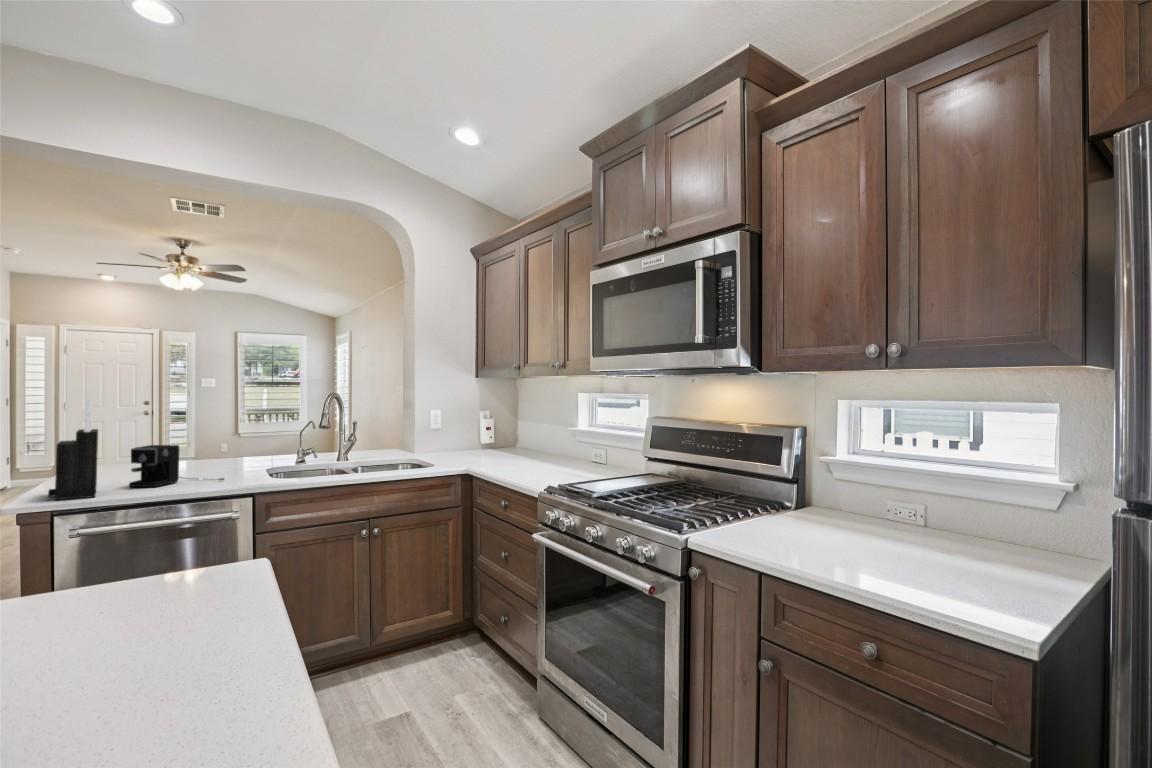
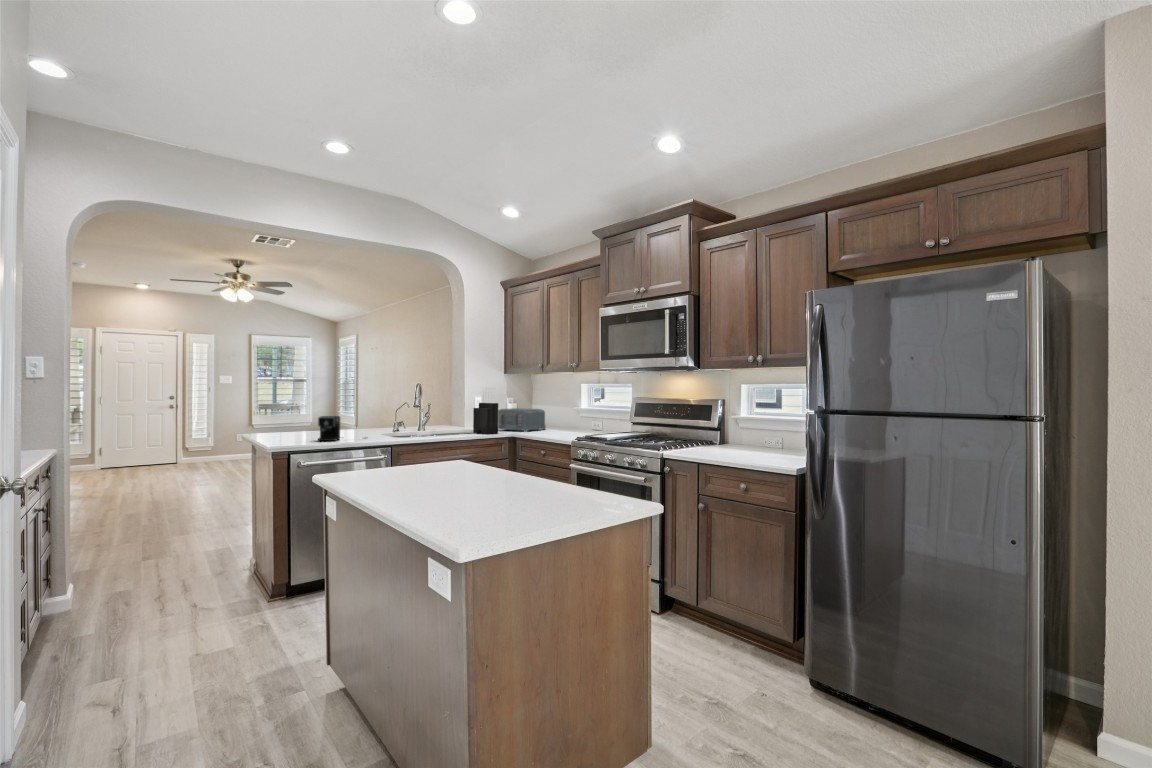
knife block: present [48,398,98,500] -> present [473,388,498,434]
toaster: none [454,427,530,465] -> present [498,408,546,432]

